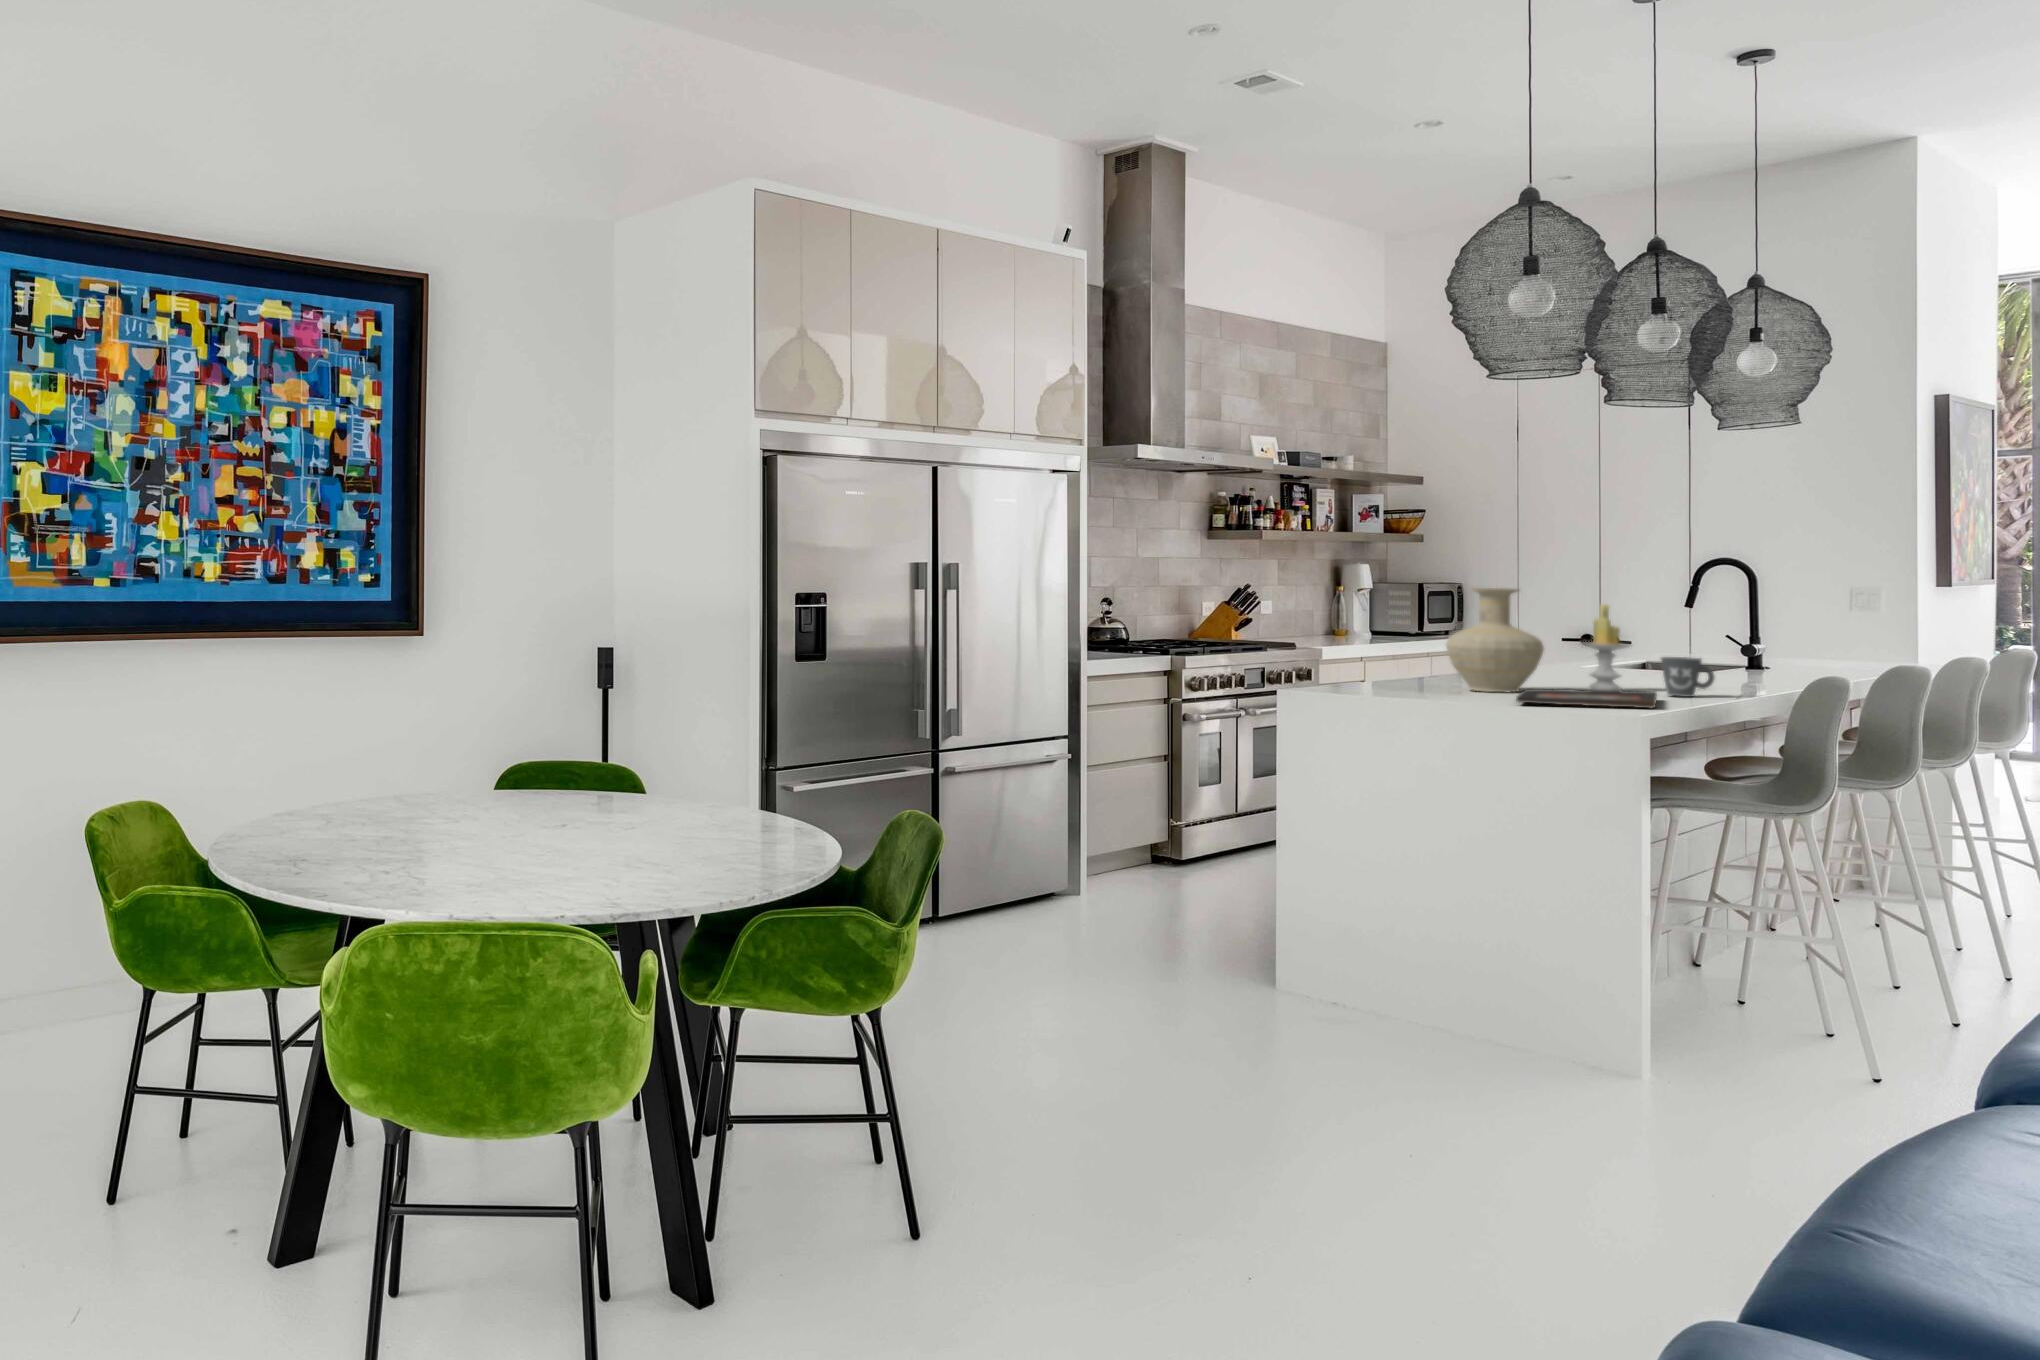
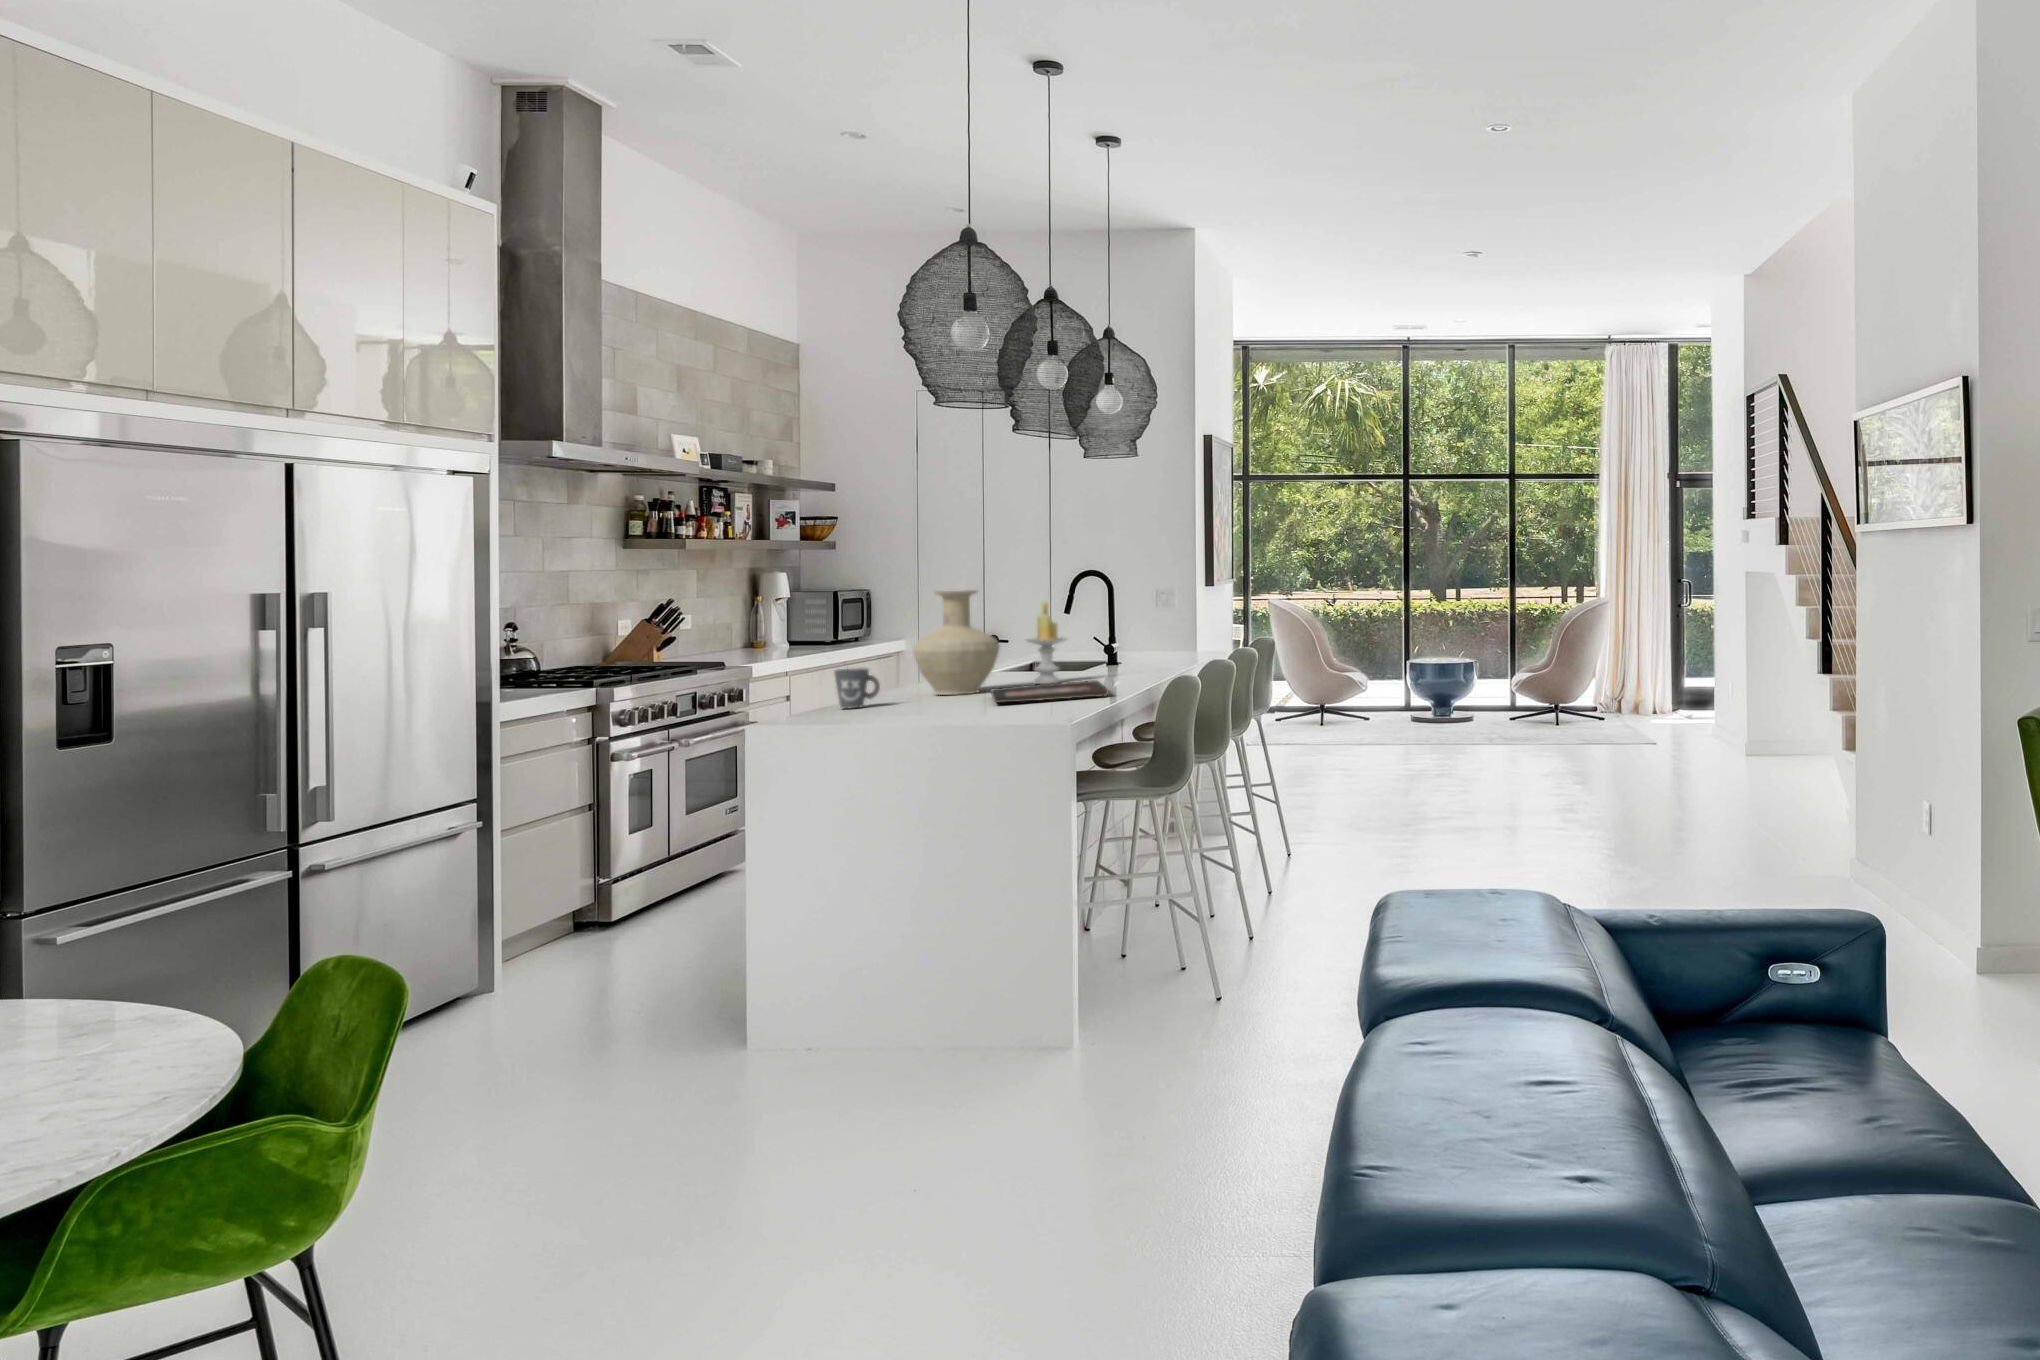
mug: present [1661,657,1714,697] -> present [834,668,880,709]

